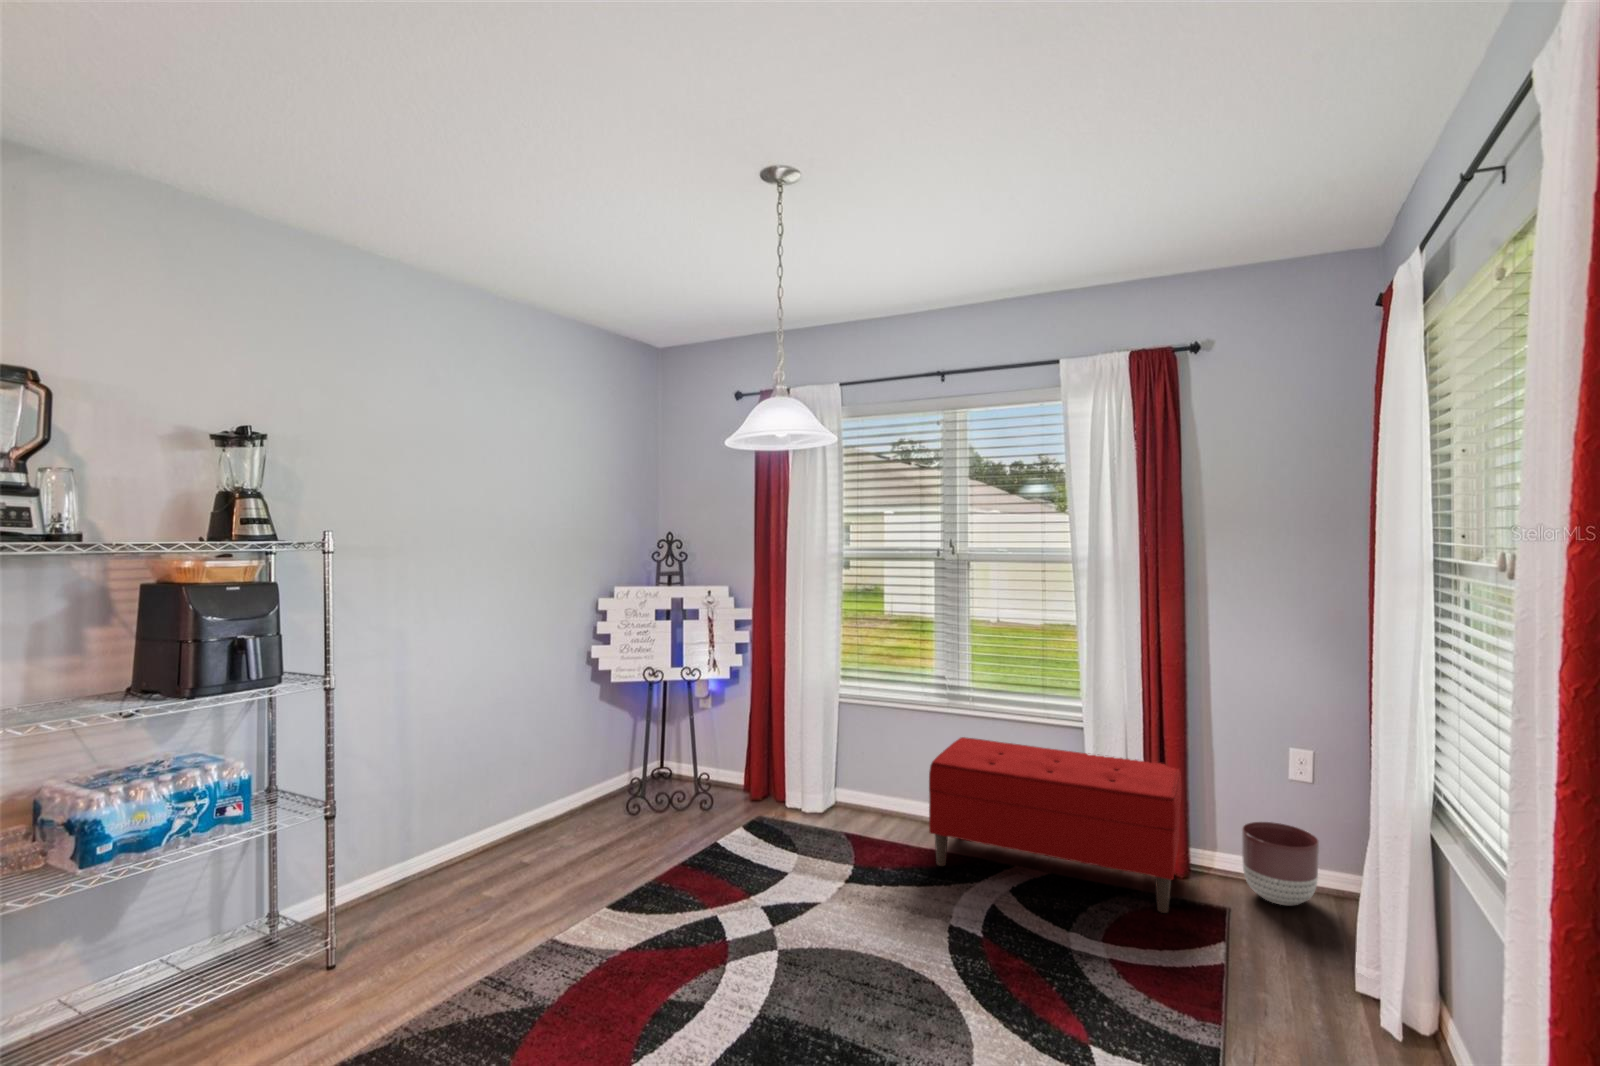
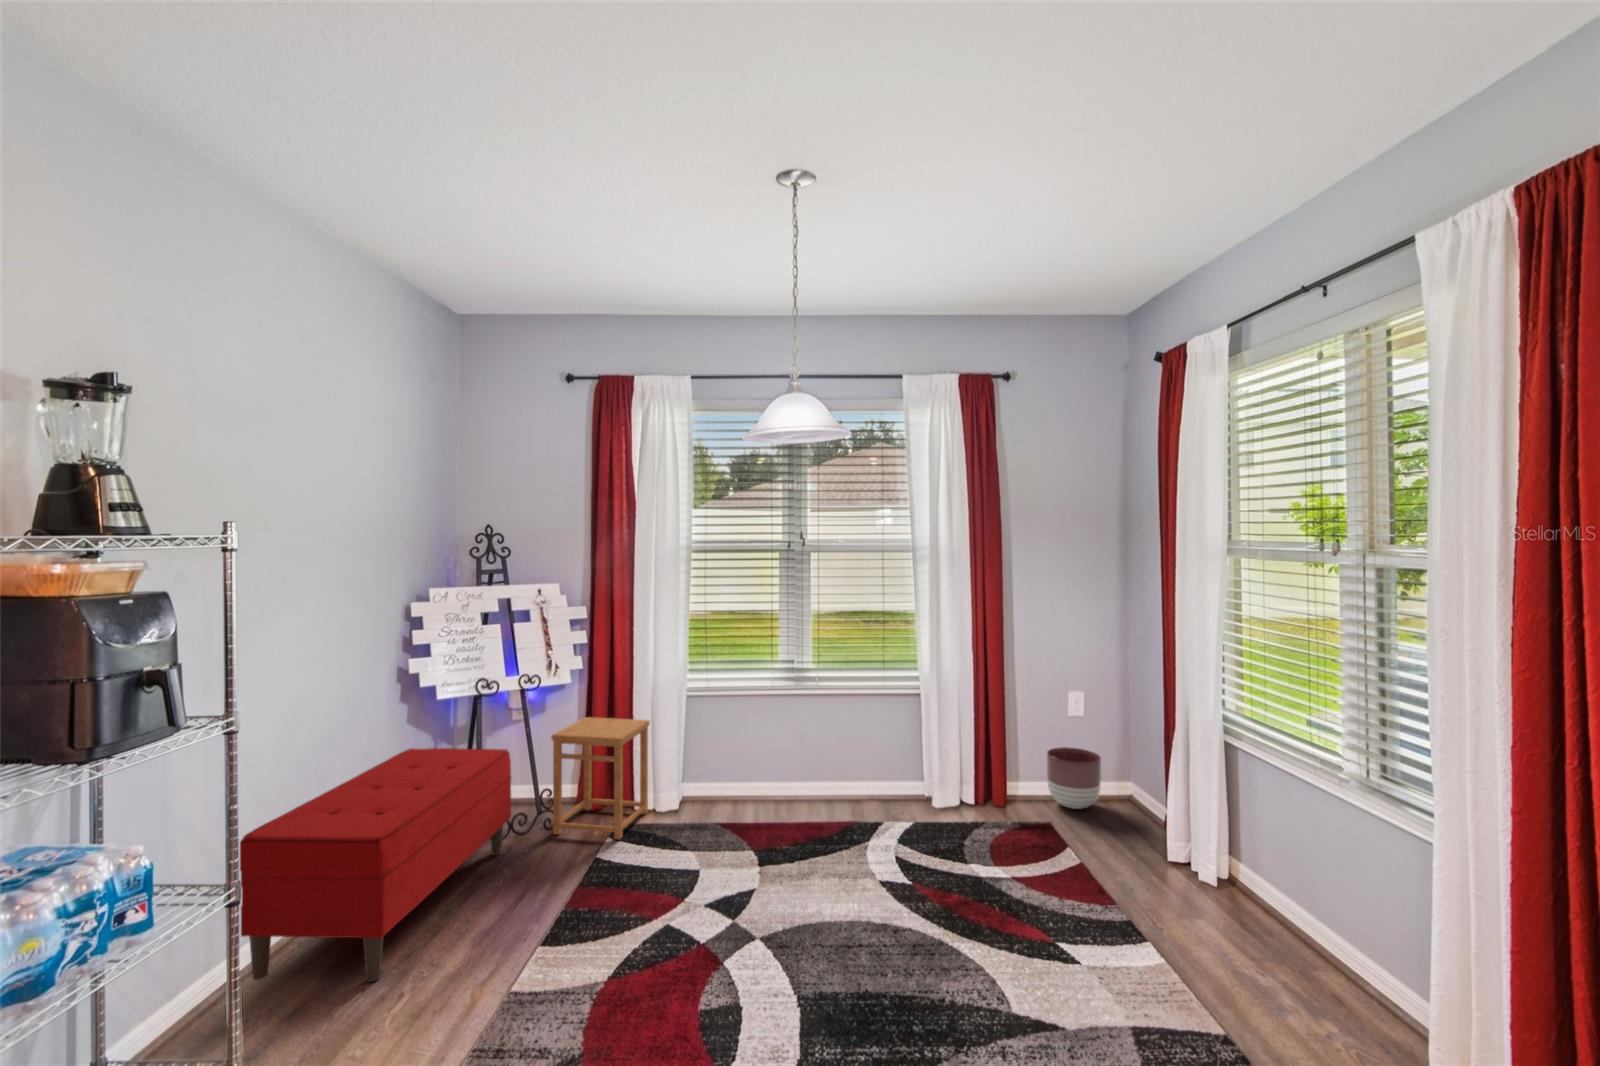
side table: none [699,713,793,832] -> present [551,717,650,839]
bench: present [929,737,1182,913] -> present [240,748,511,982]

